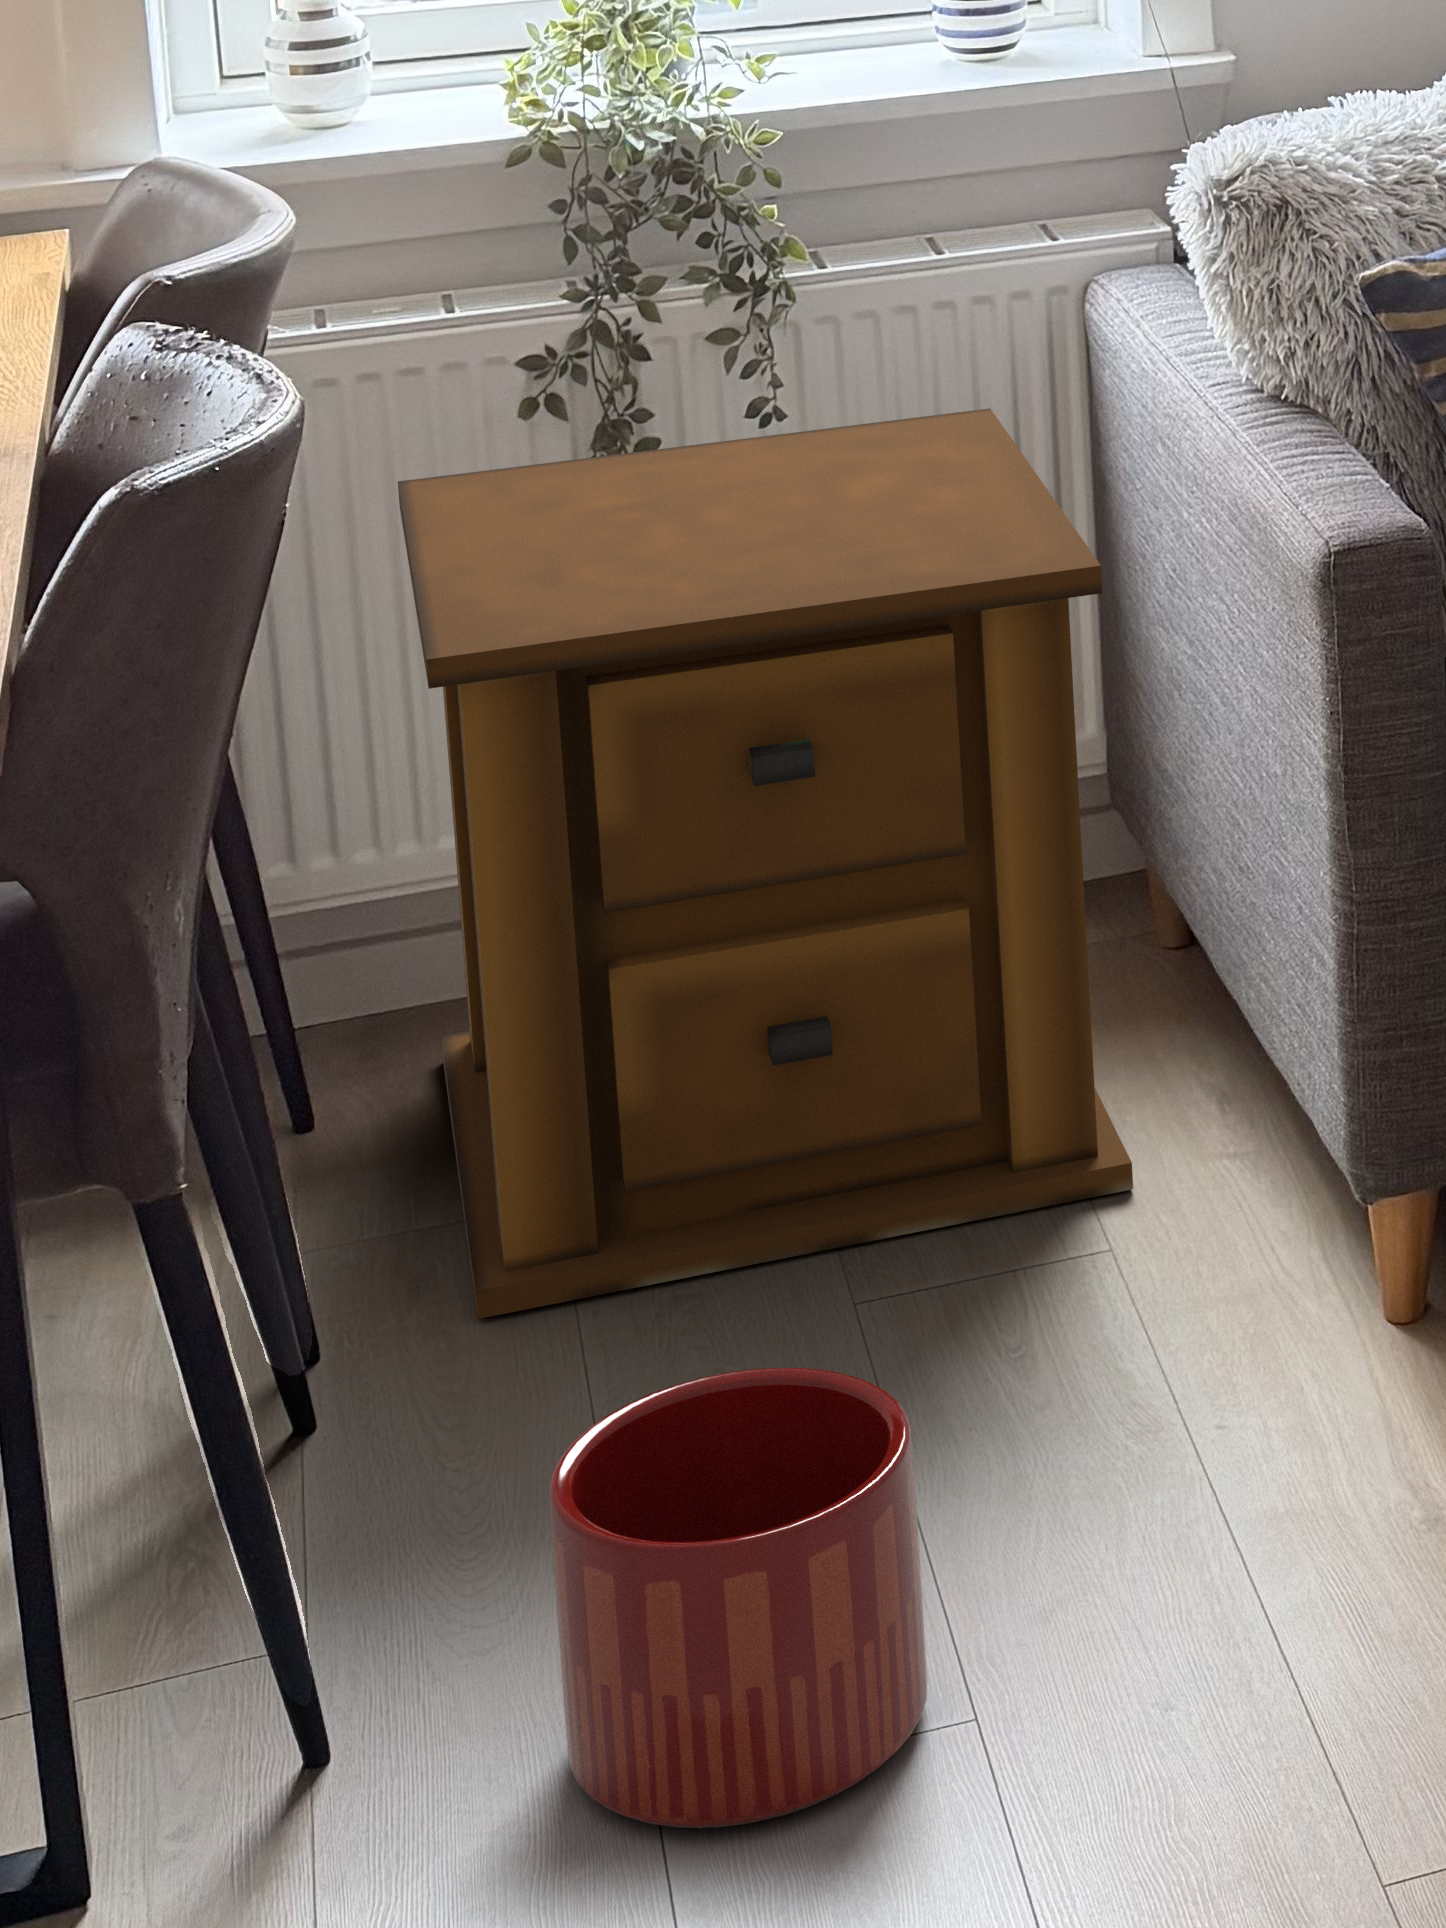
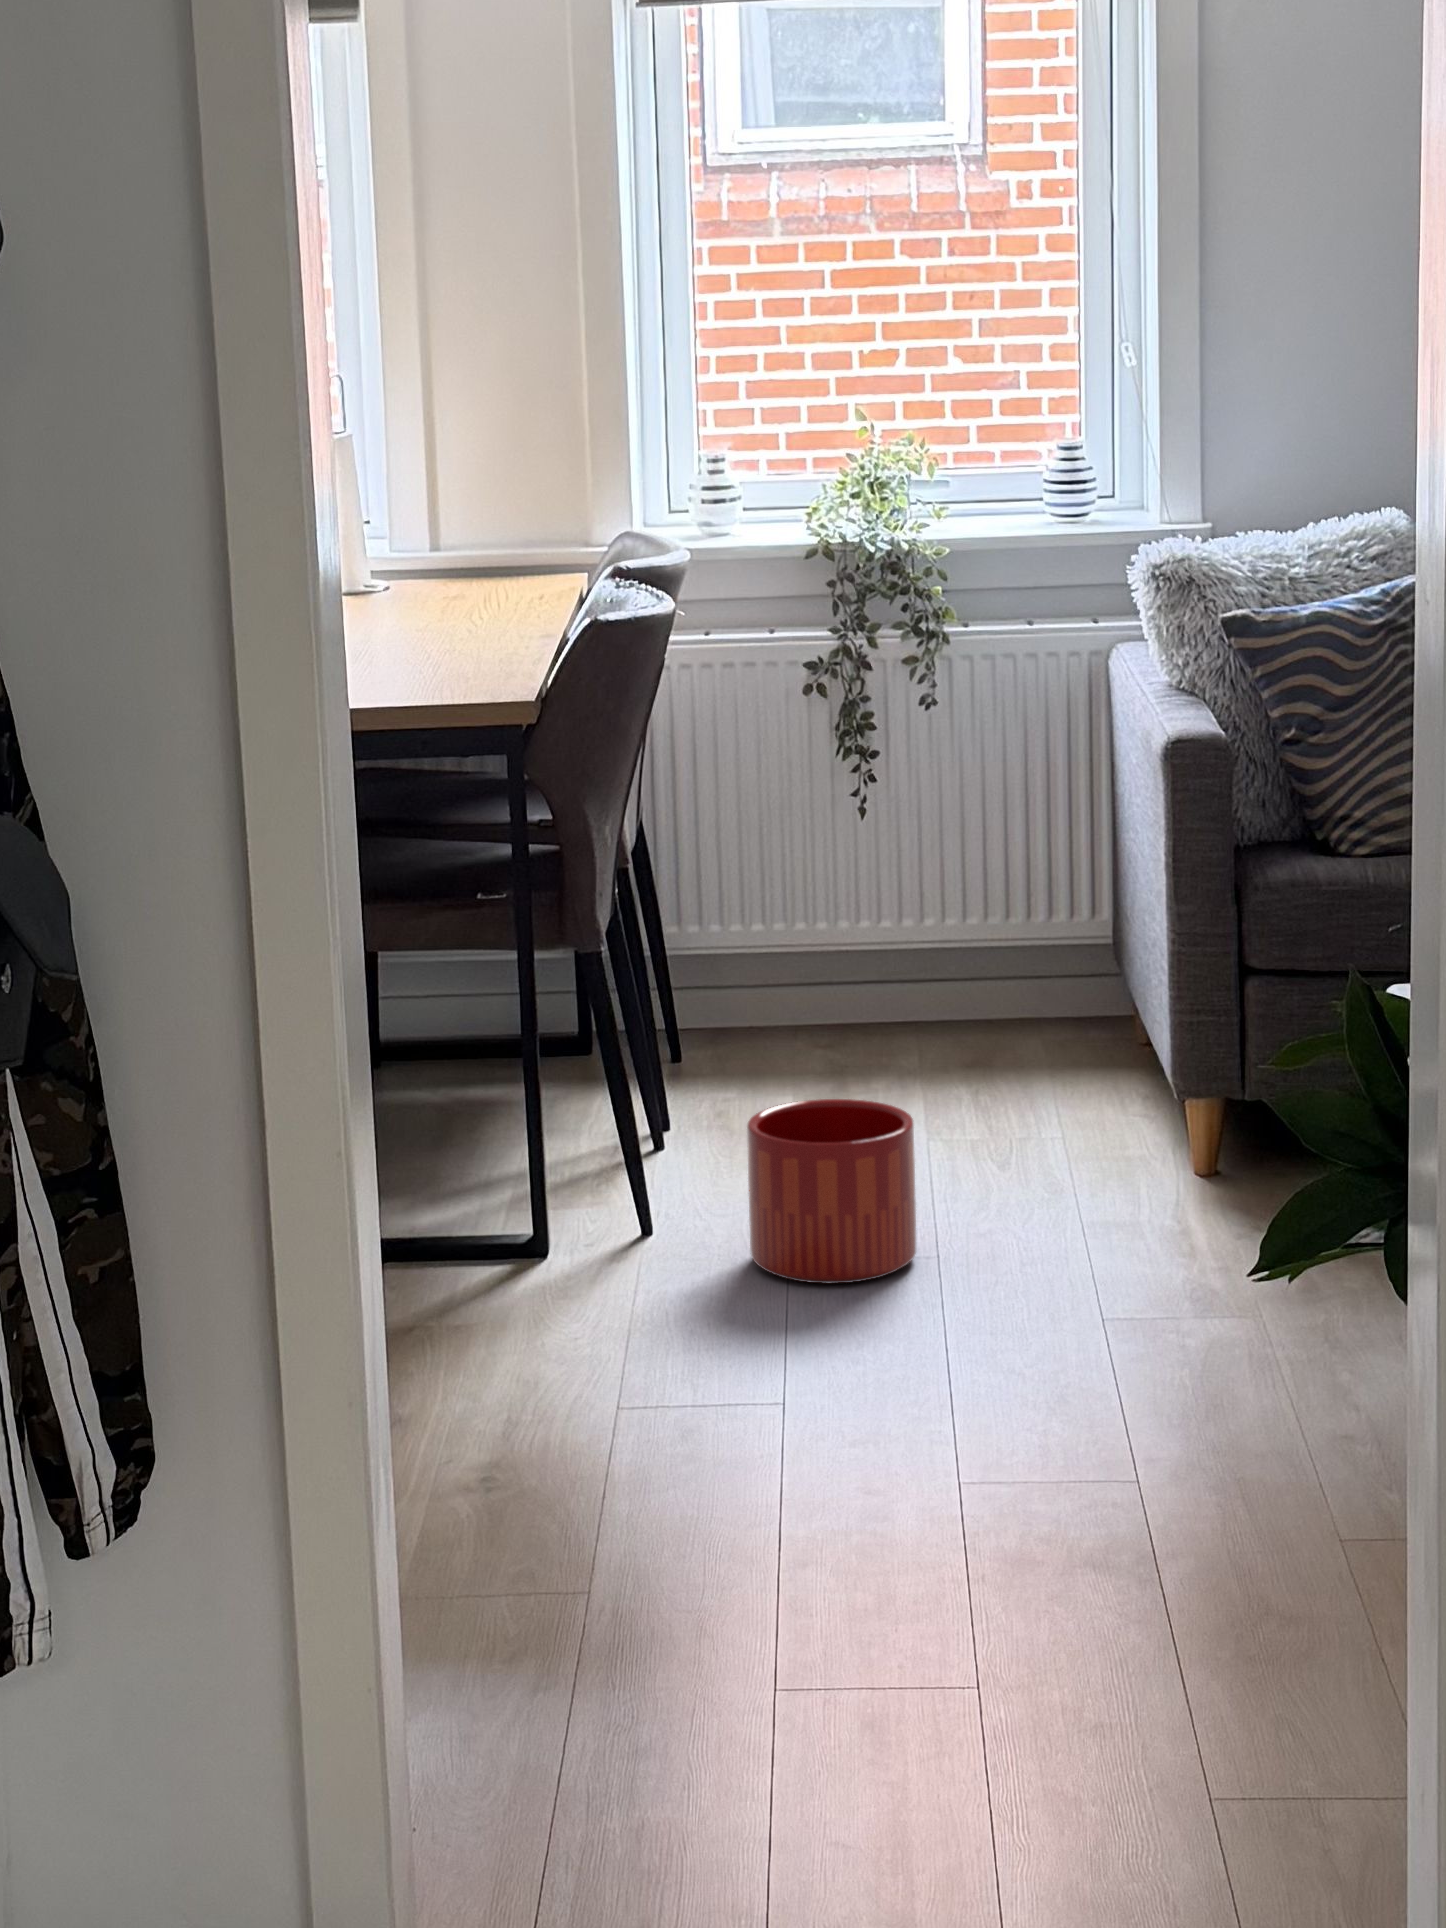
side table: present [398,408,1133,1319] -> none [735,711,1083,1125]

